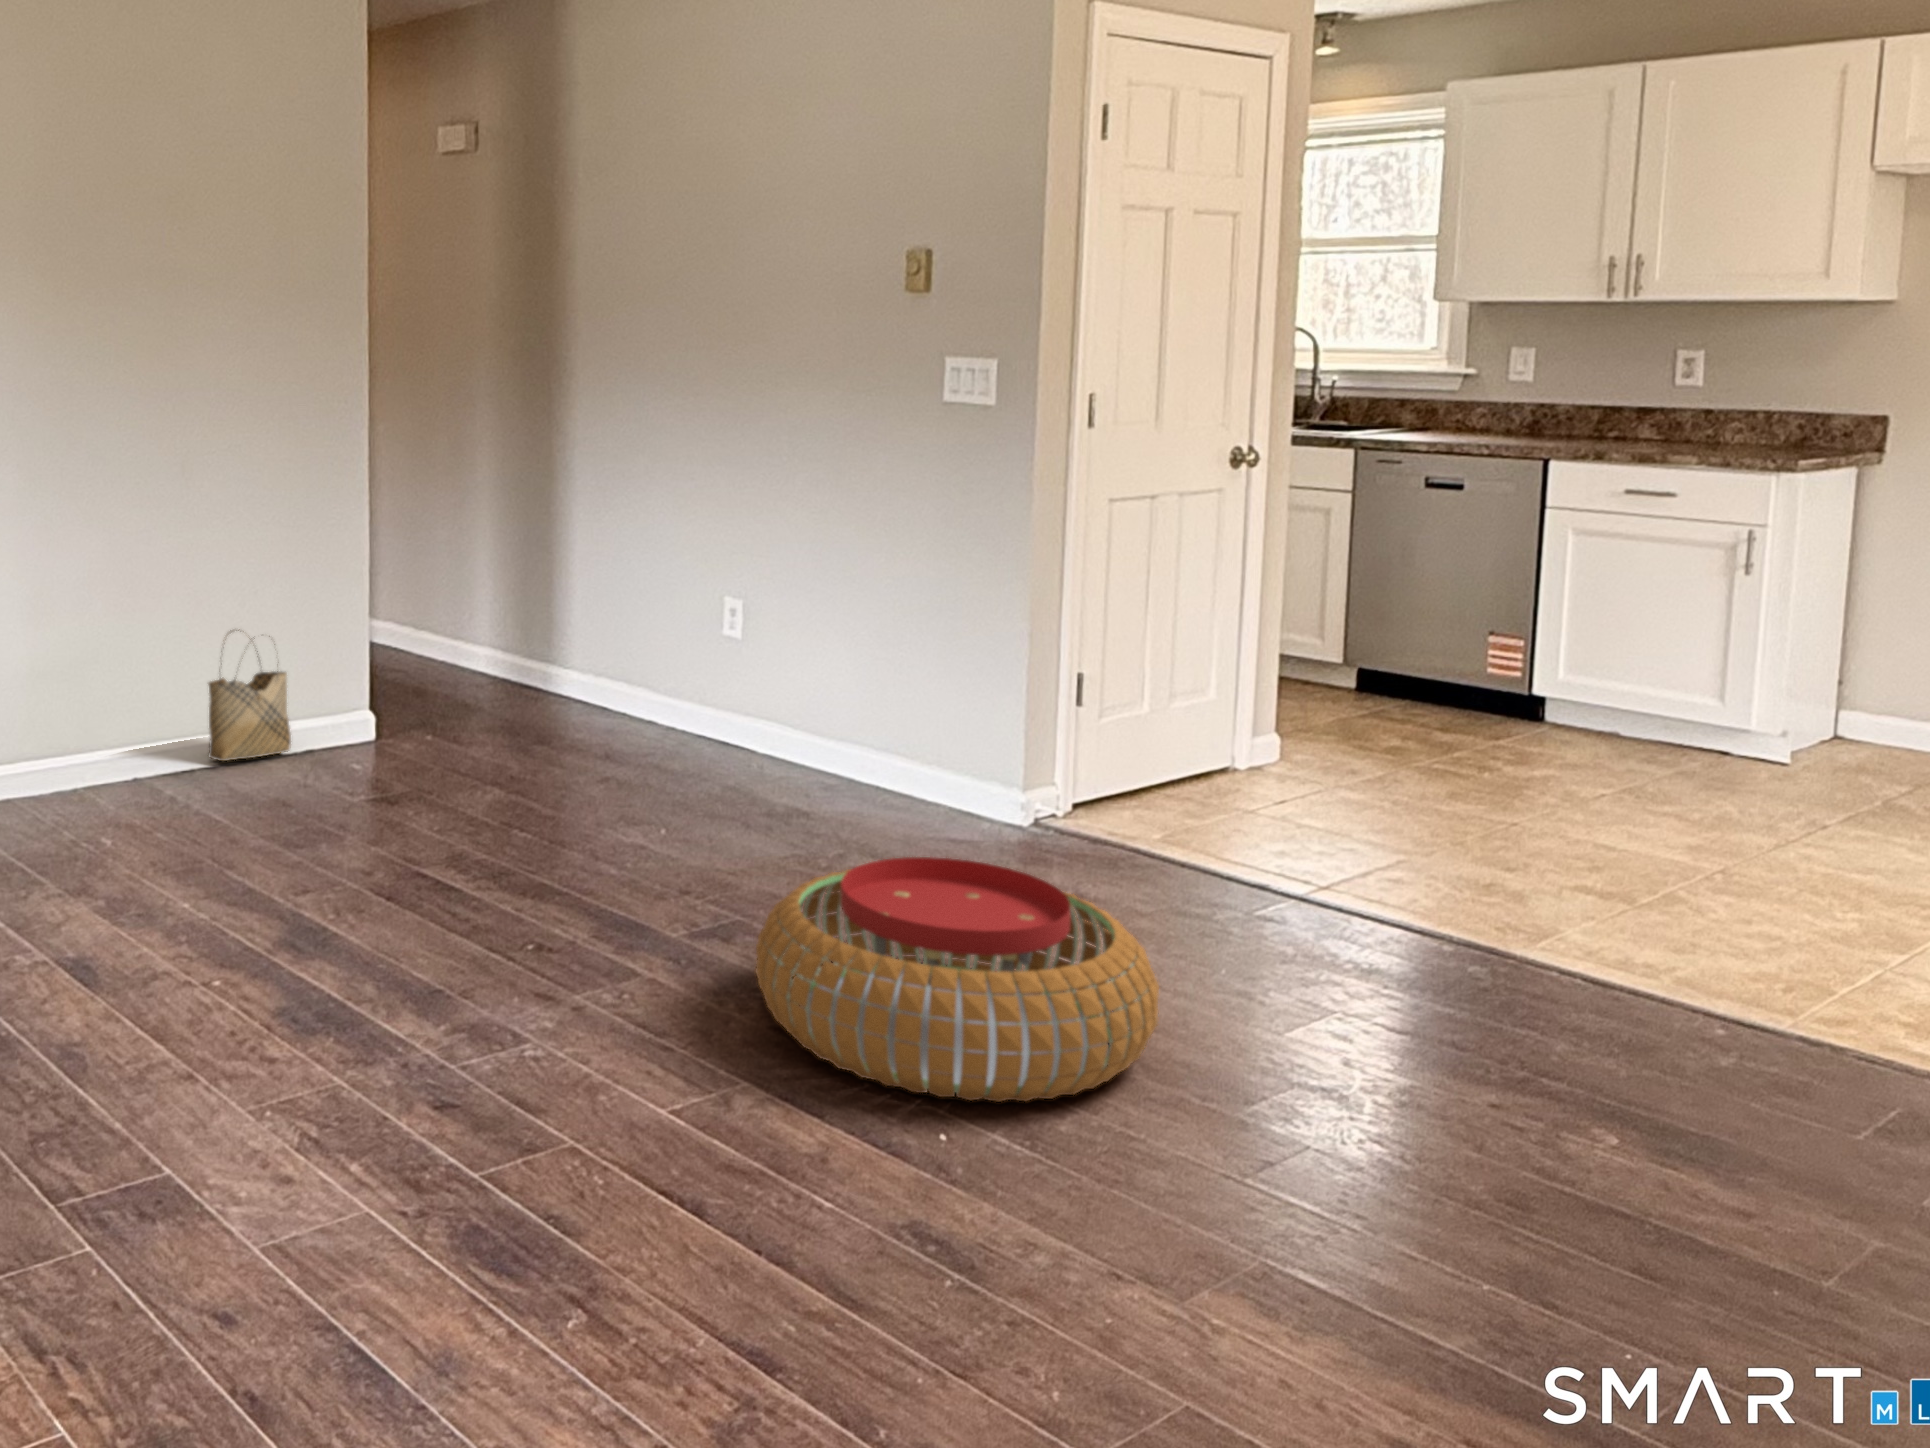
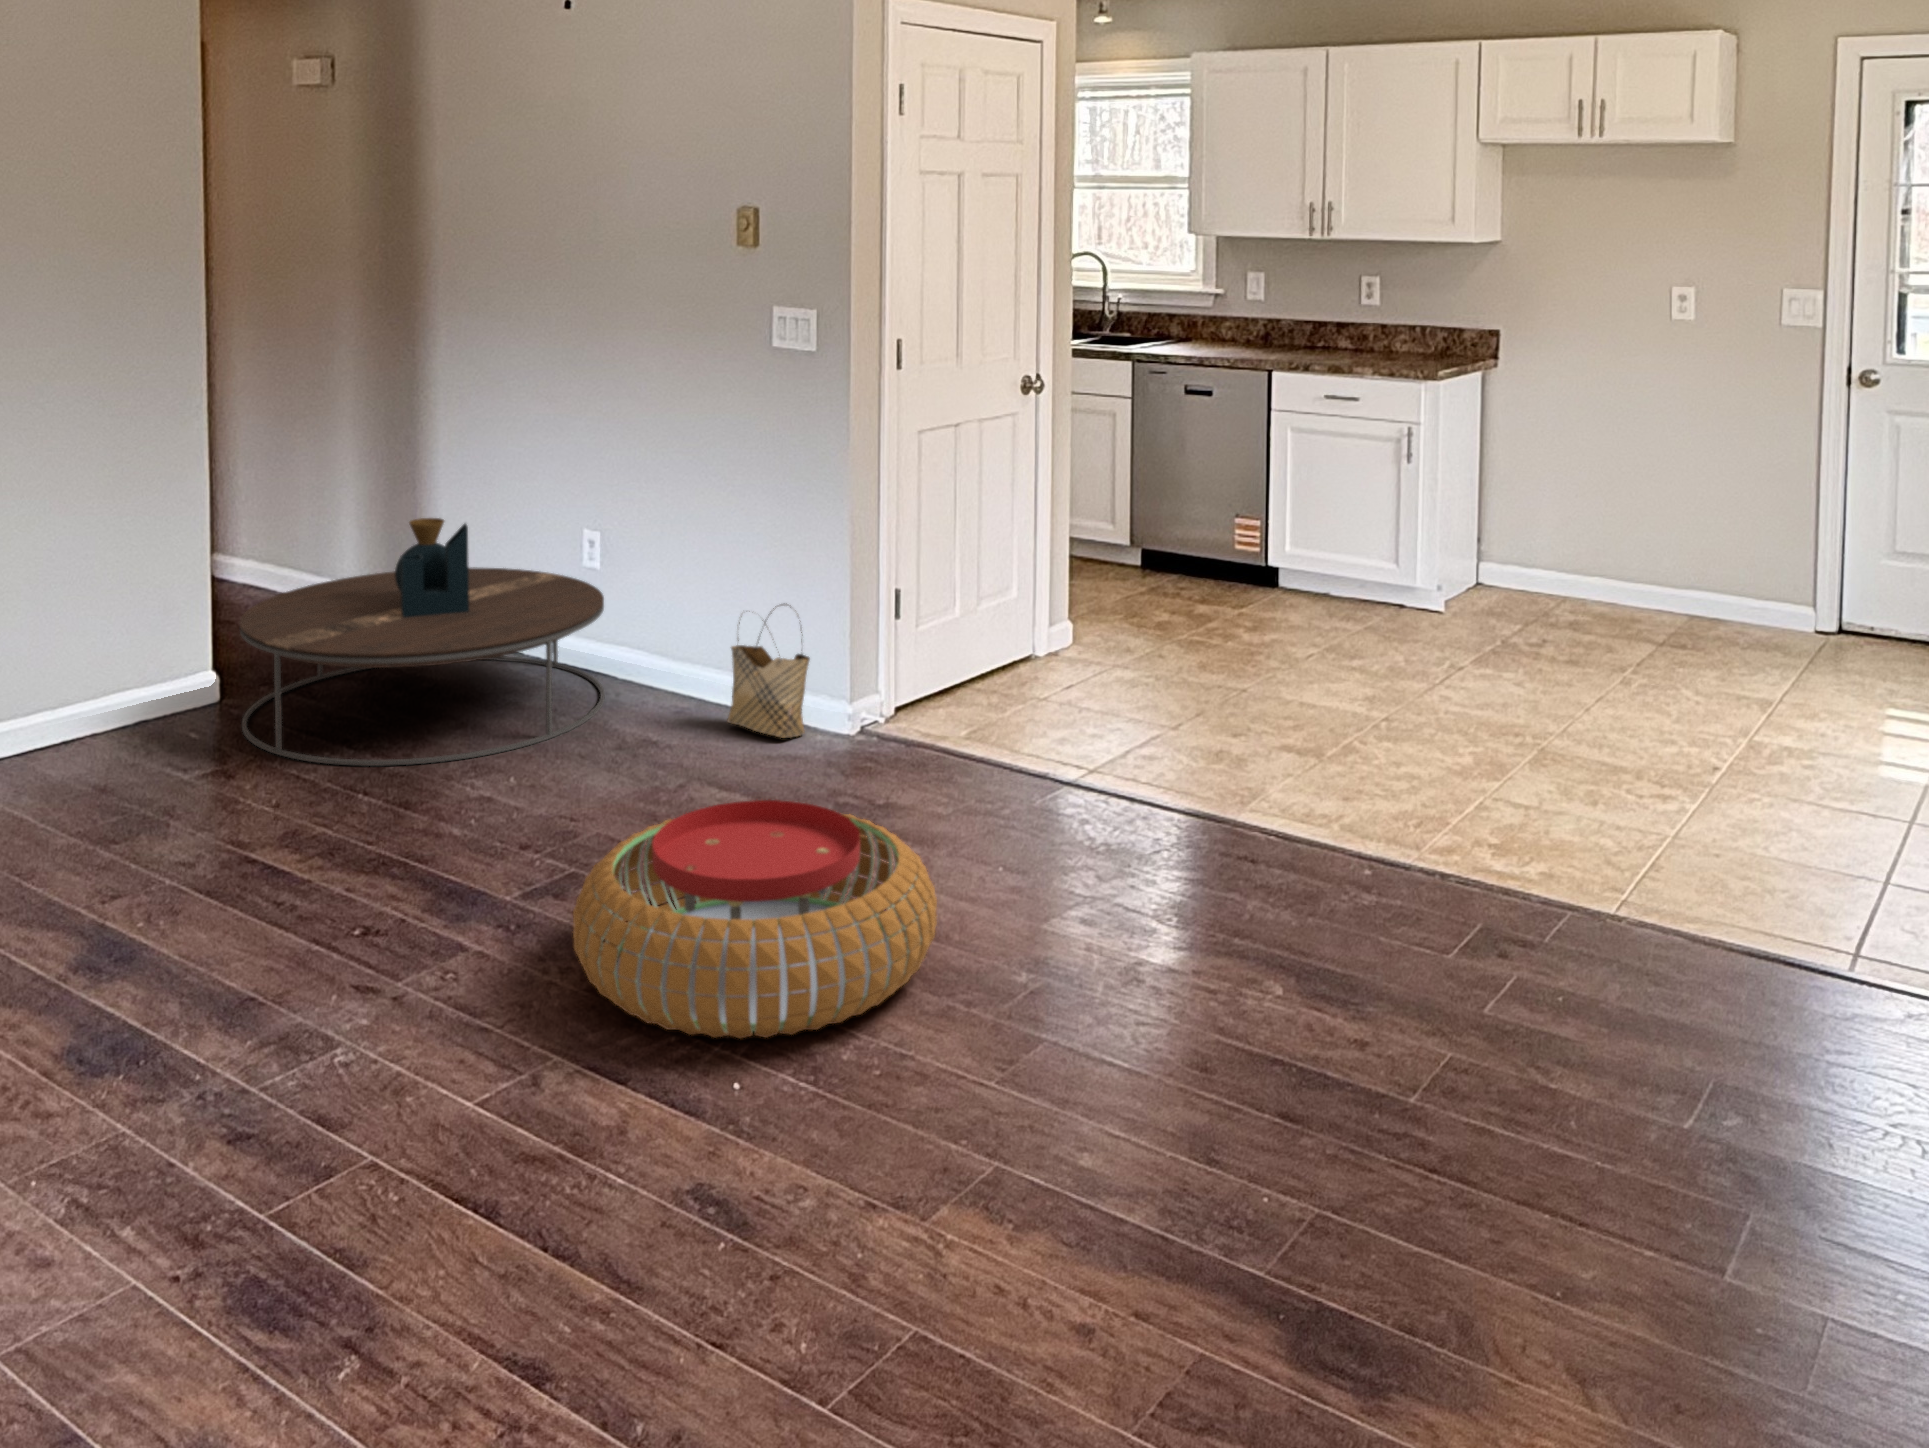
coffee table: none [393,559,754,805] -> present [240,518,605,766]
woven basket: present [209,629,291,761] -> present [728,604,810,738]

